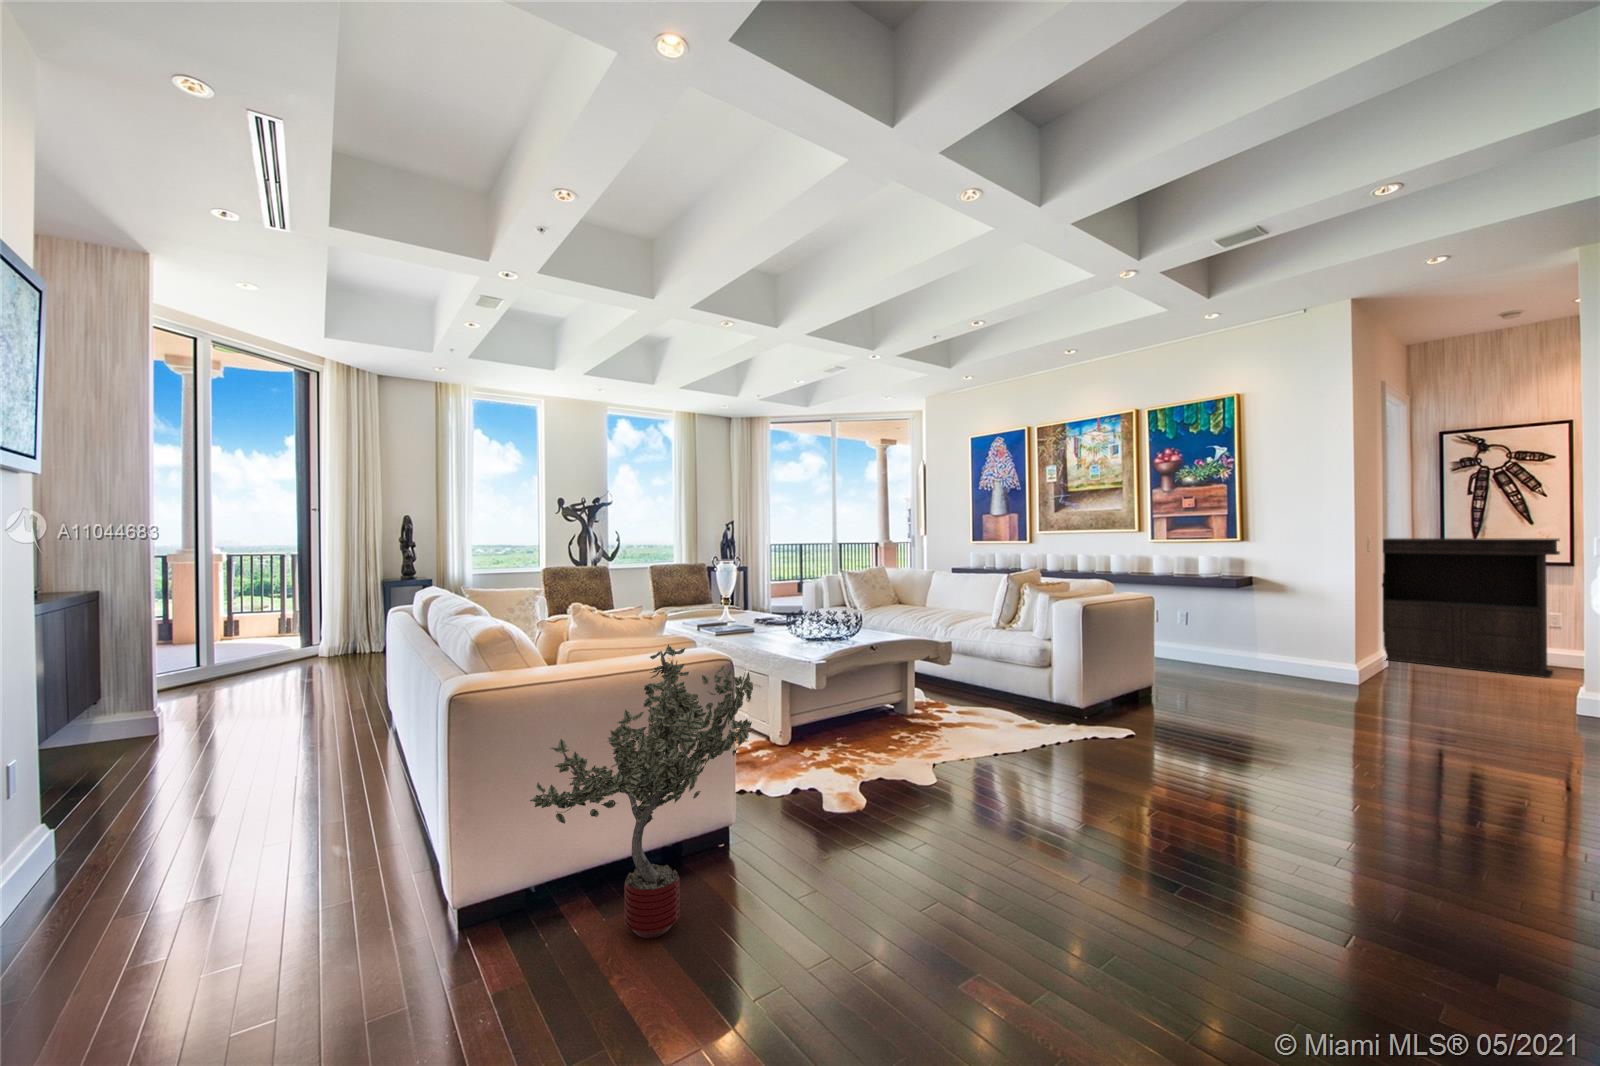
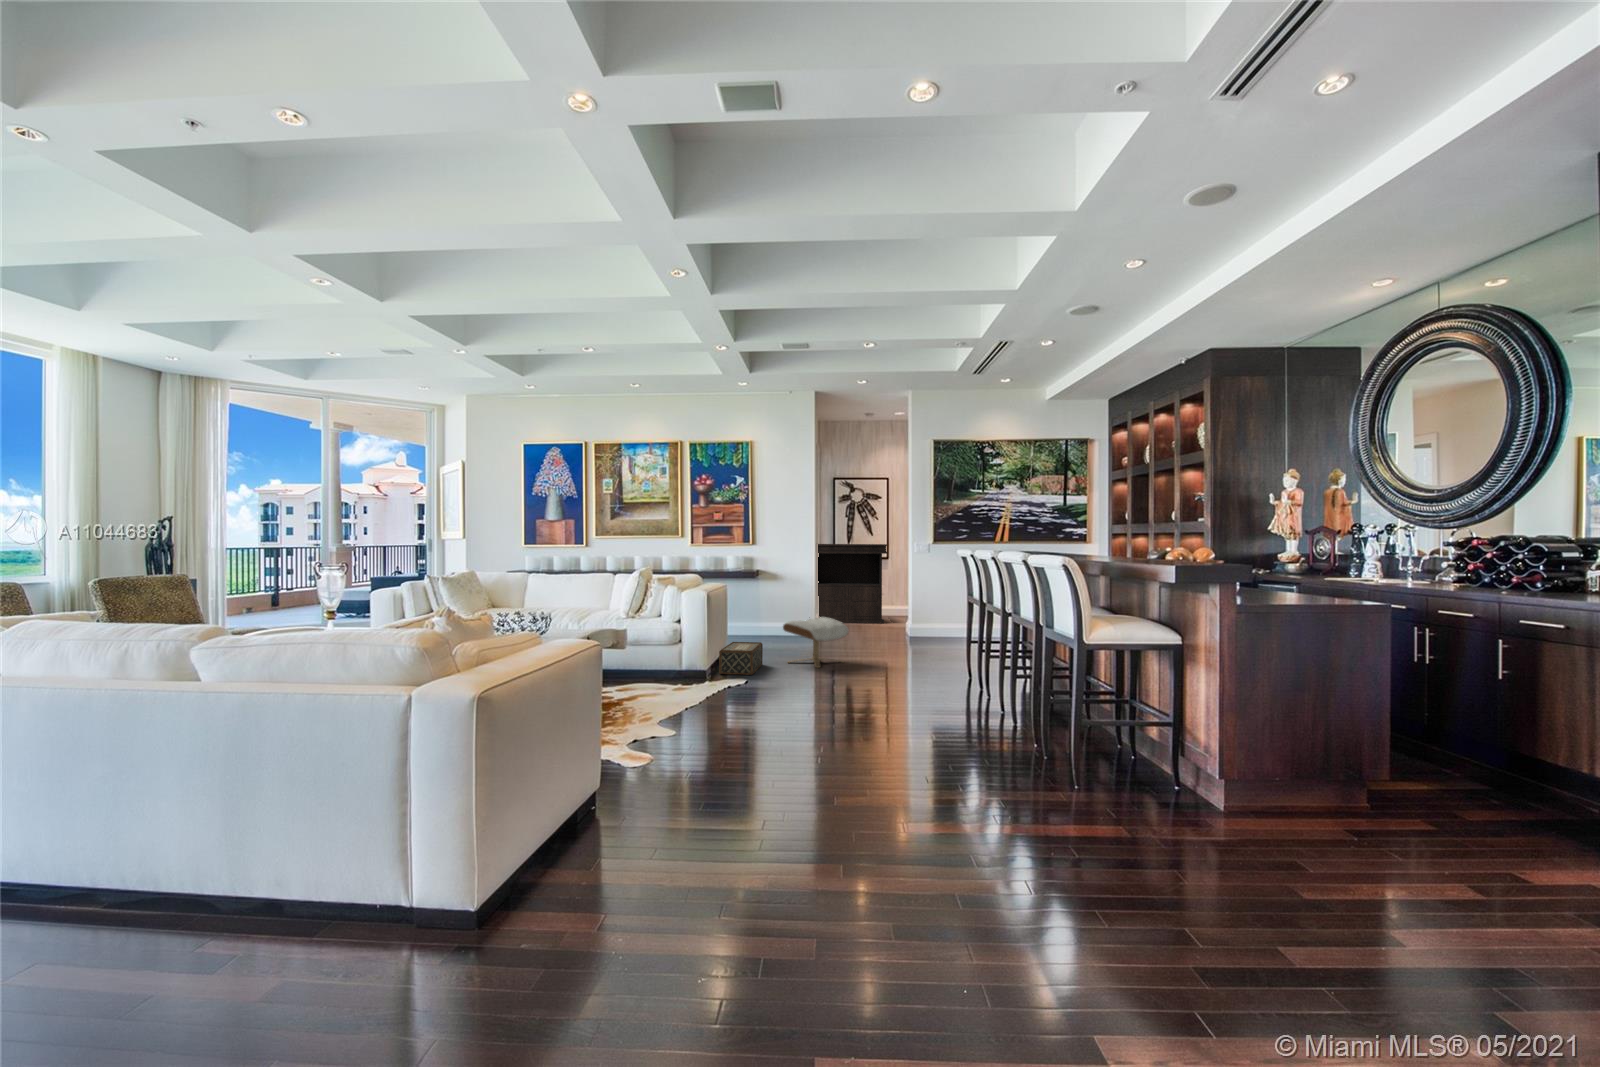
potted tree: present [530,645,753,938] -> none [577,624,692,842]
ottoman: none [1228,656,1364,738] -> present [783,617,849,668]
woven basket: none [1106,675,1193,727] -> present [719,642,763,675]

